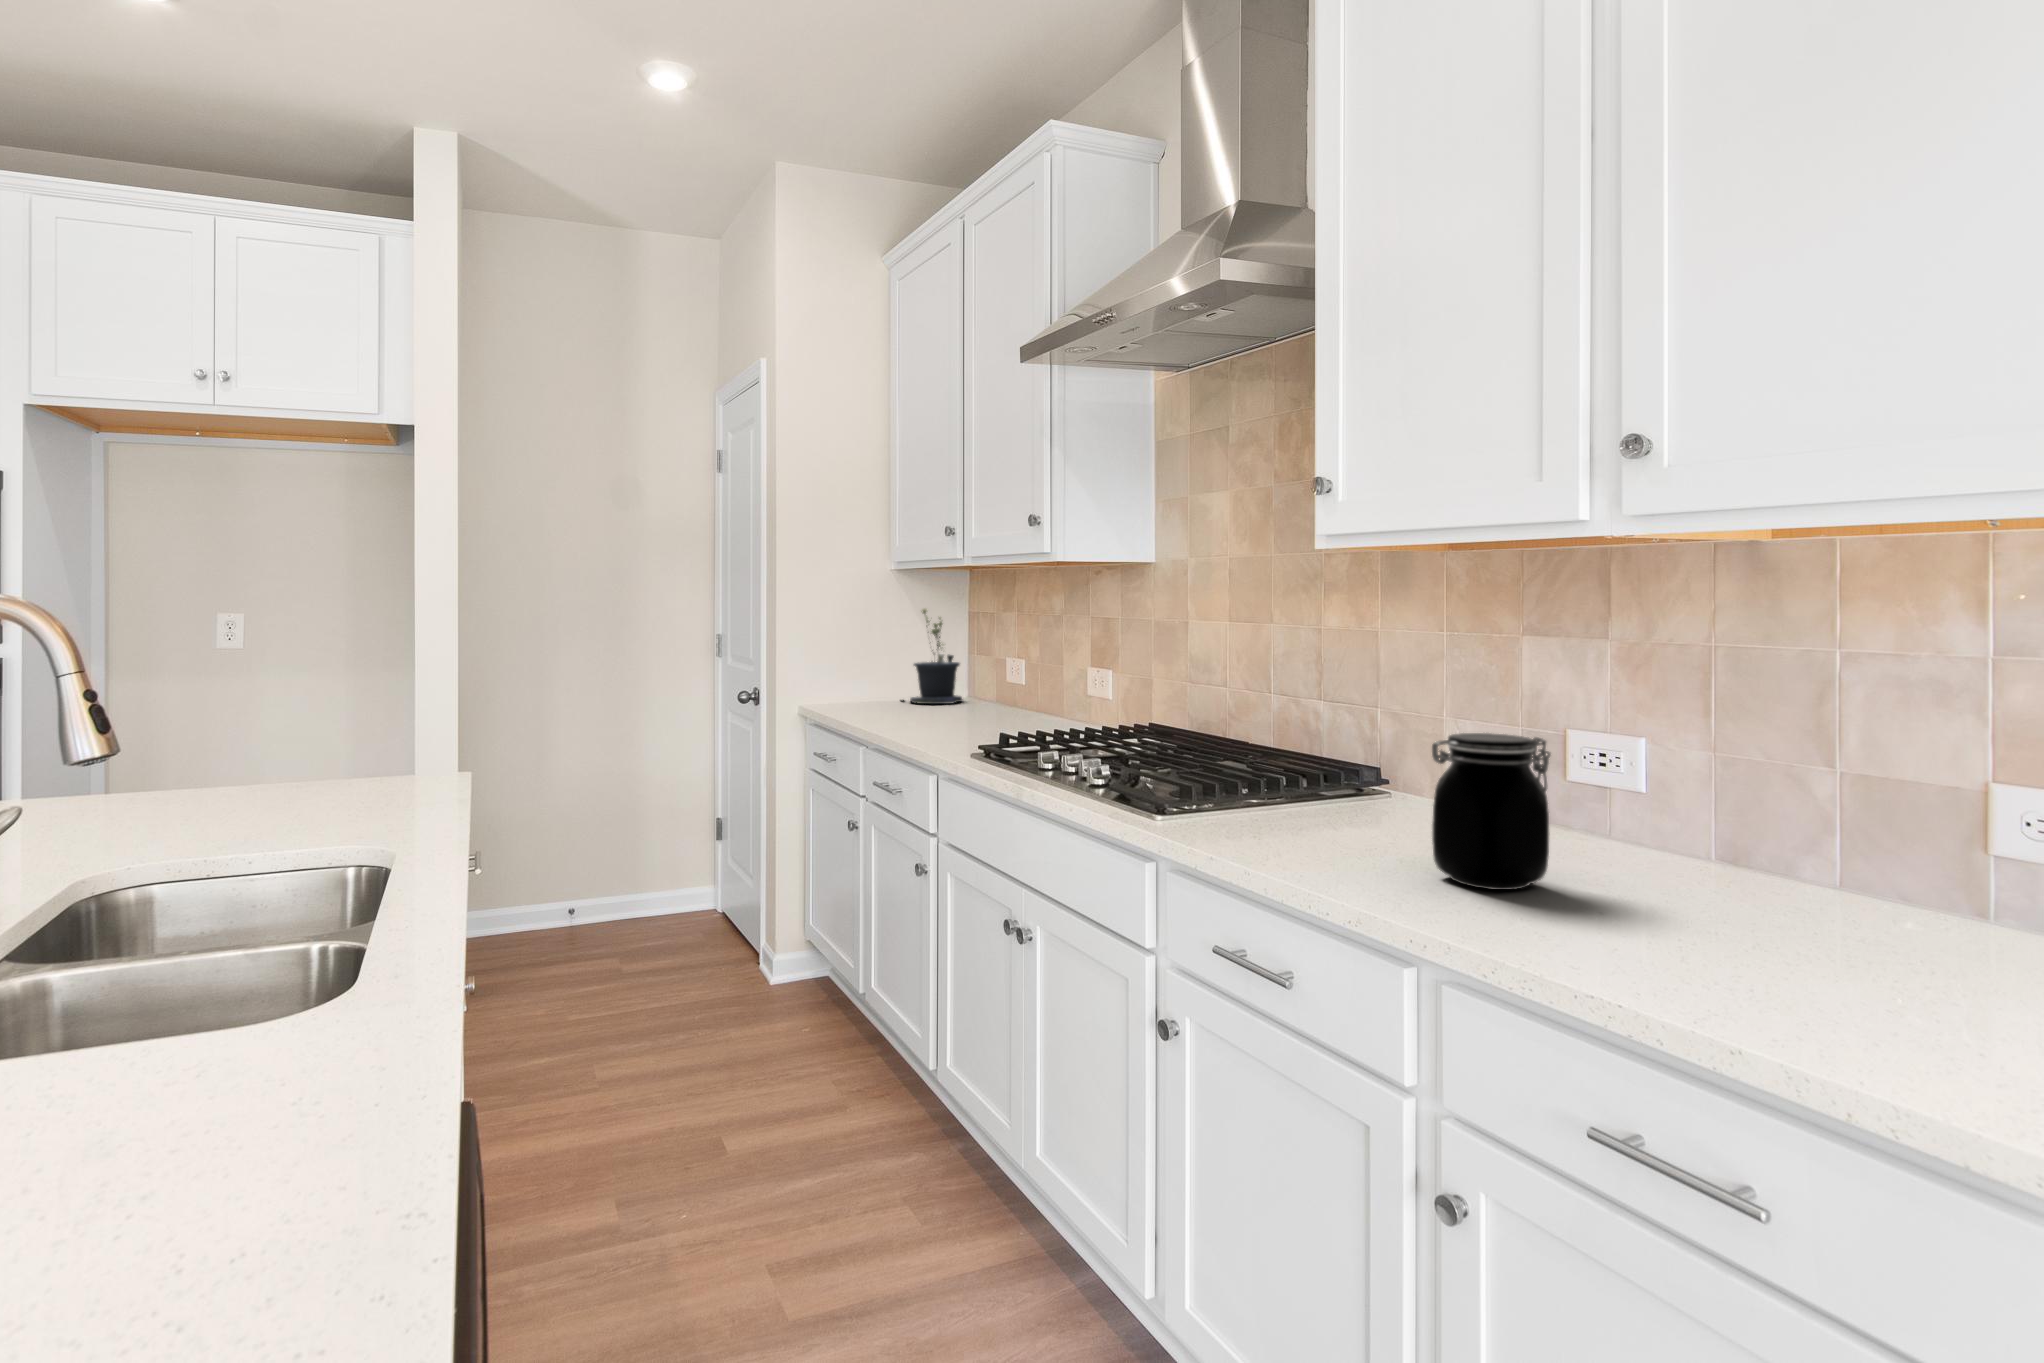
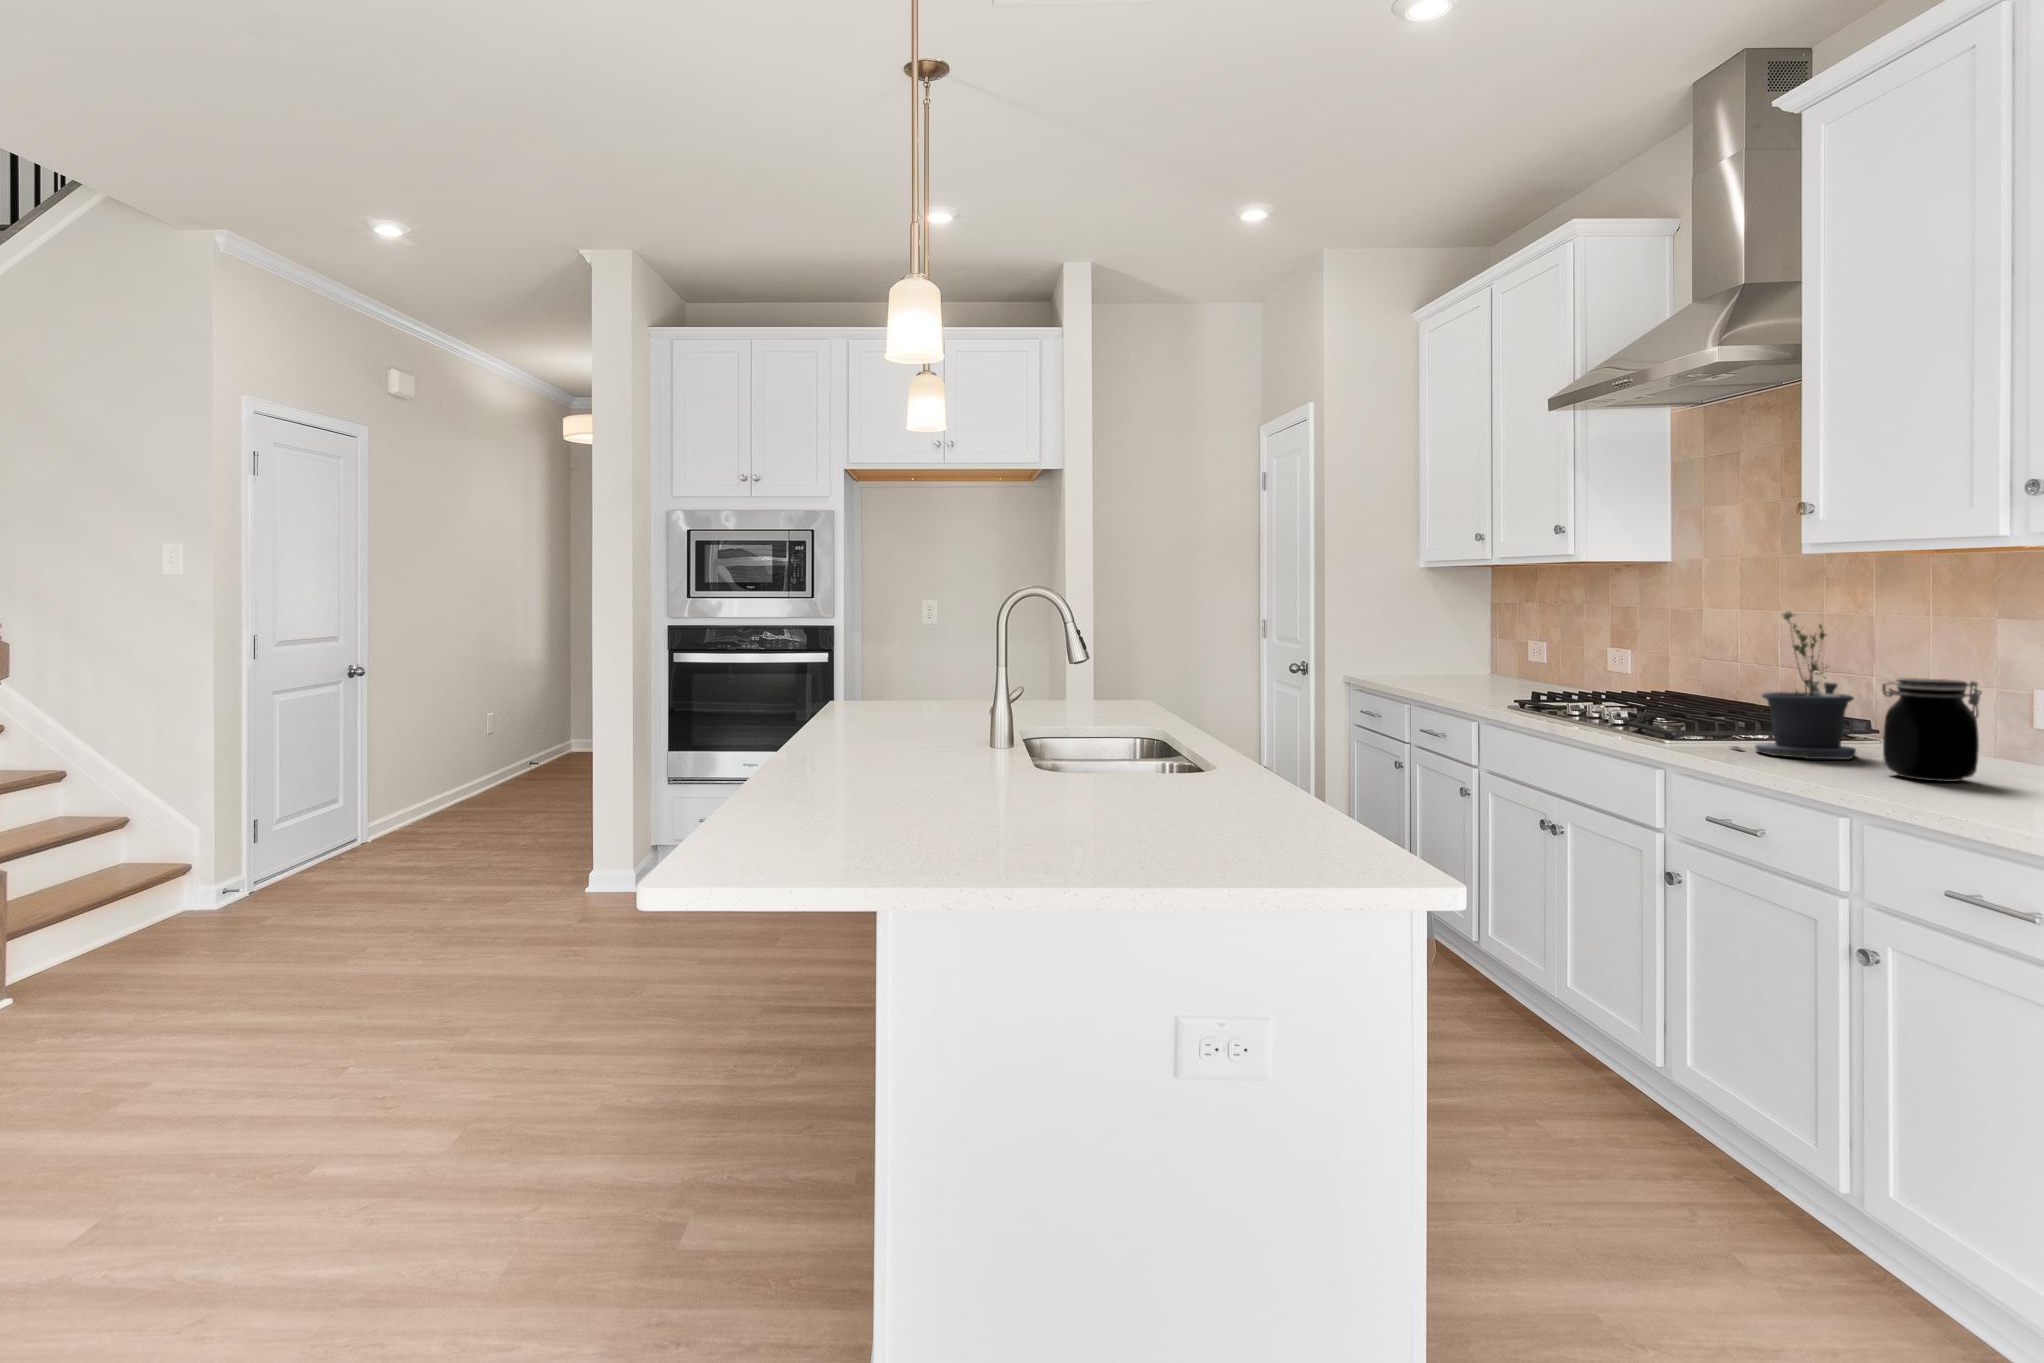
potted plant: present [910,609,963,704] -> present [1732,612,1856,759]

